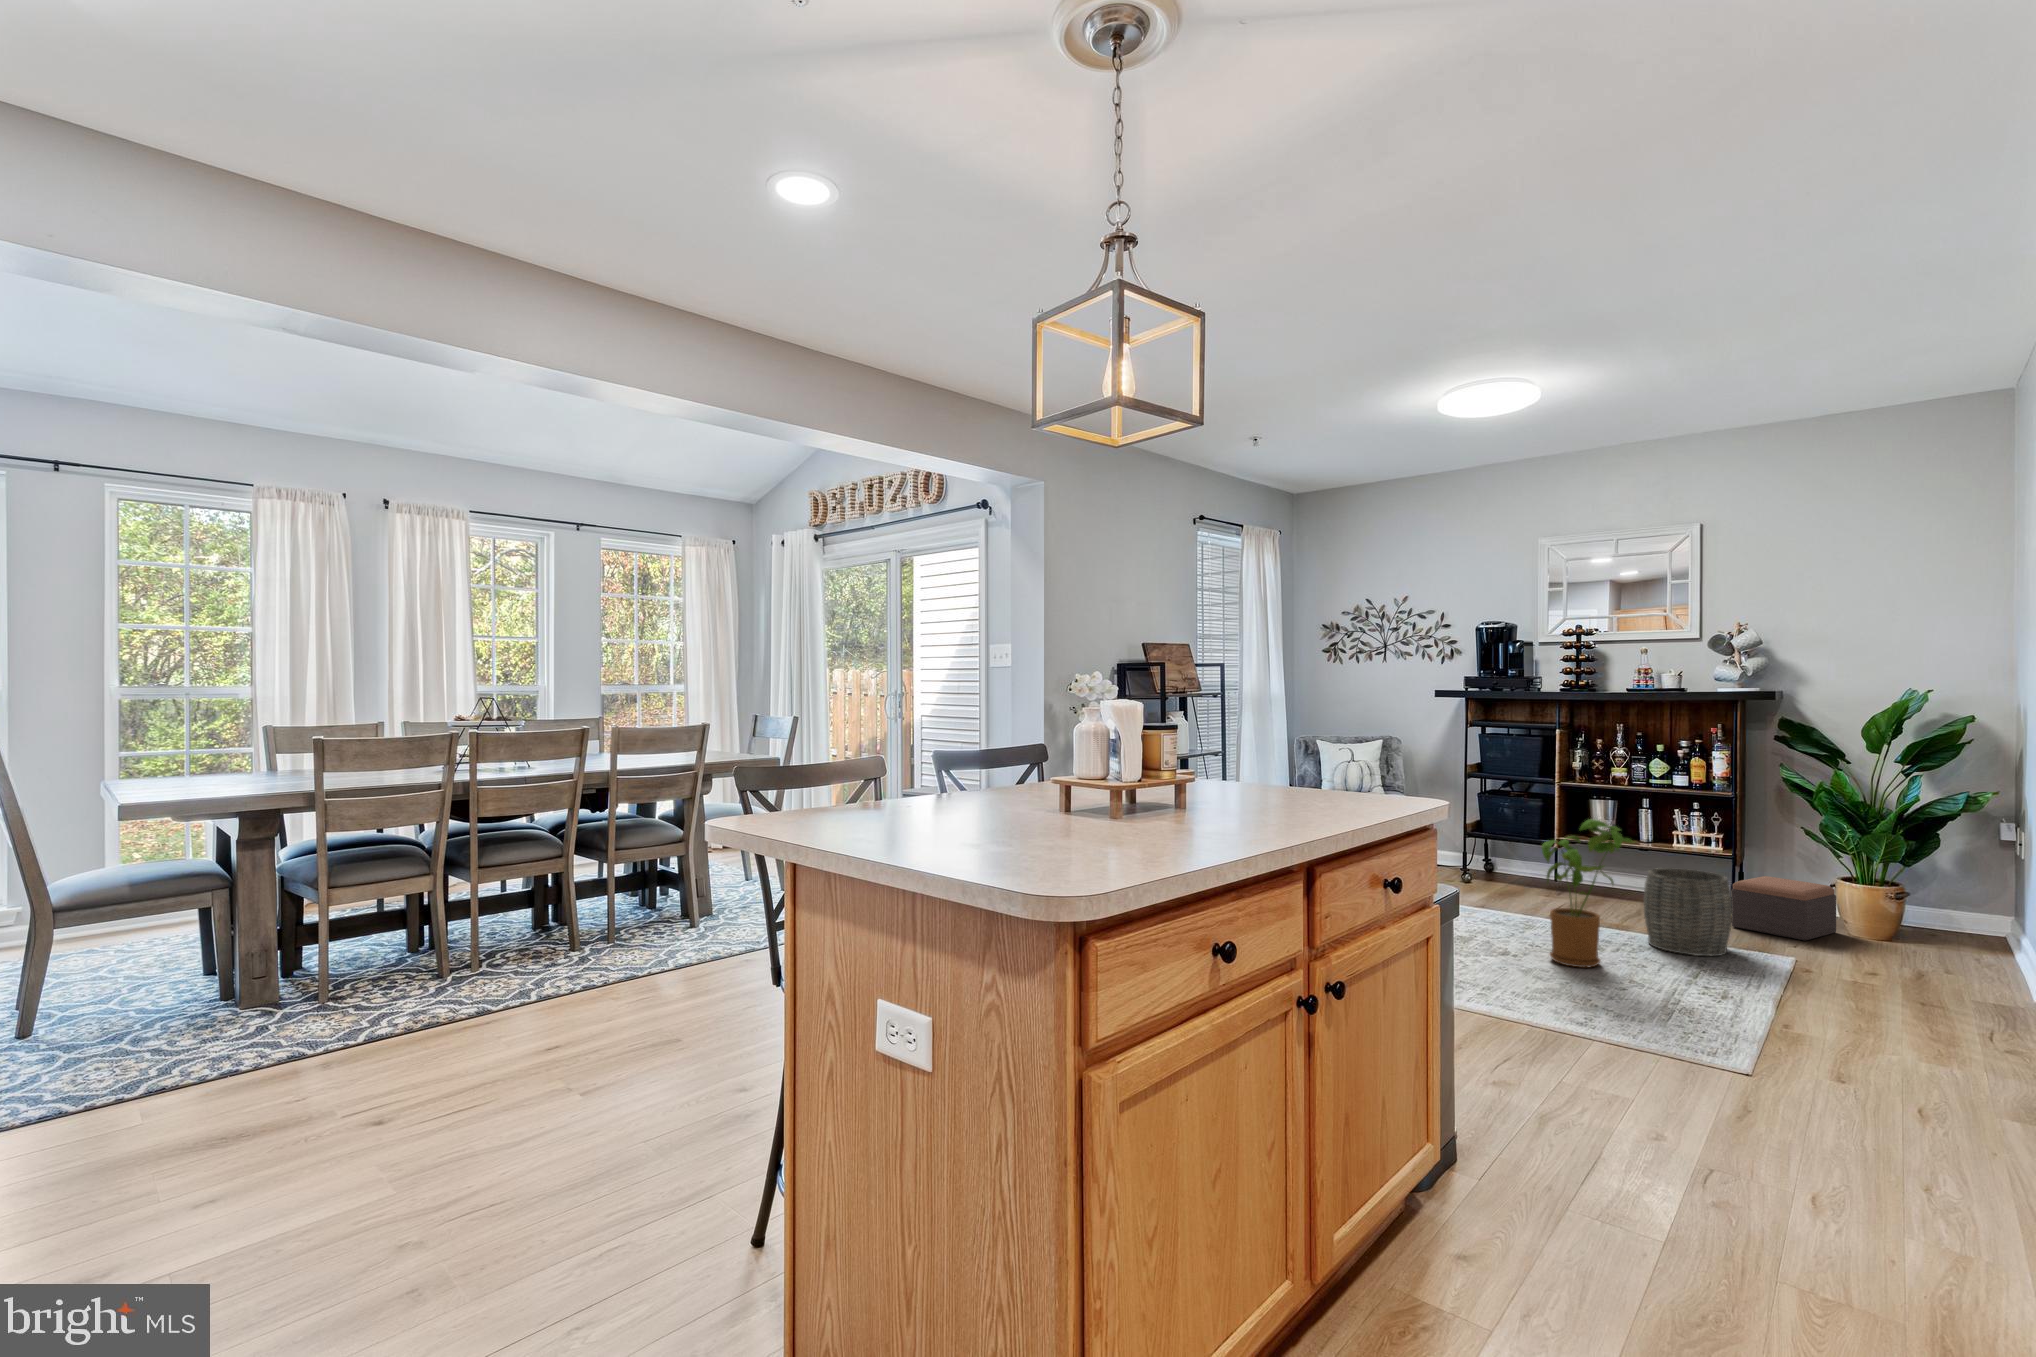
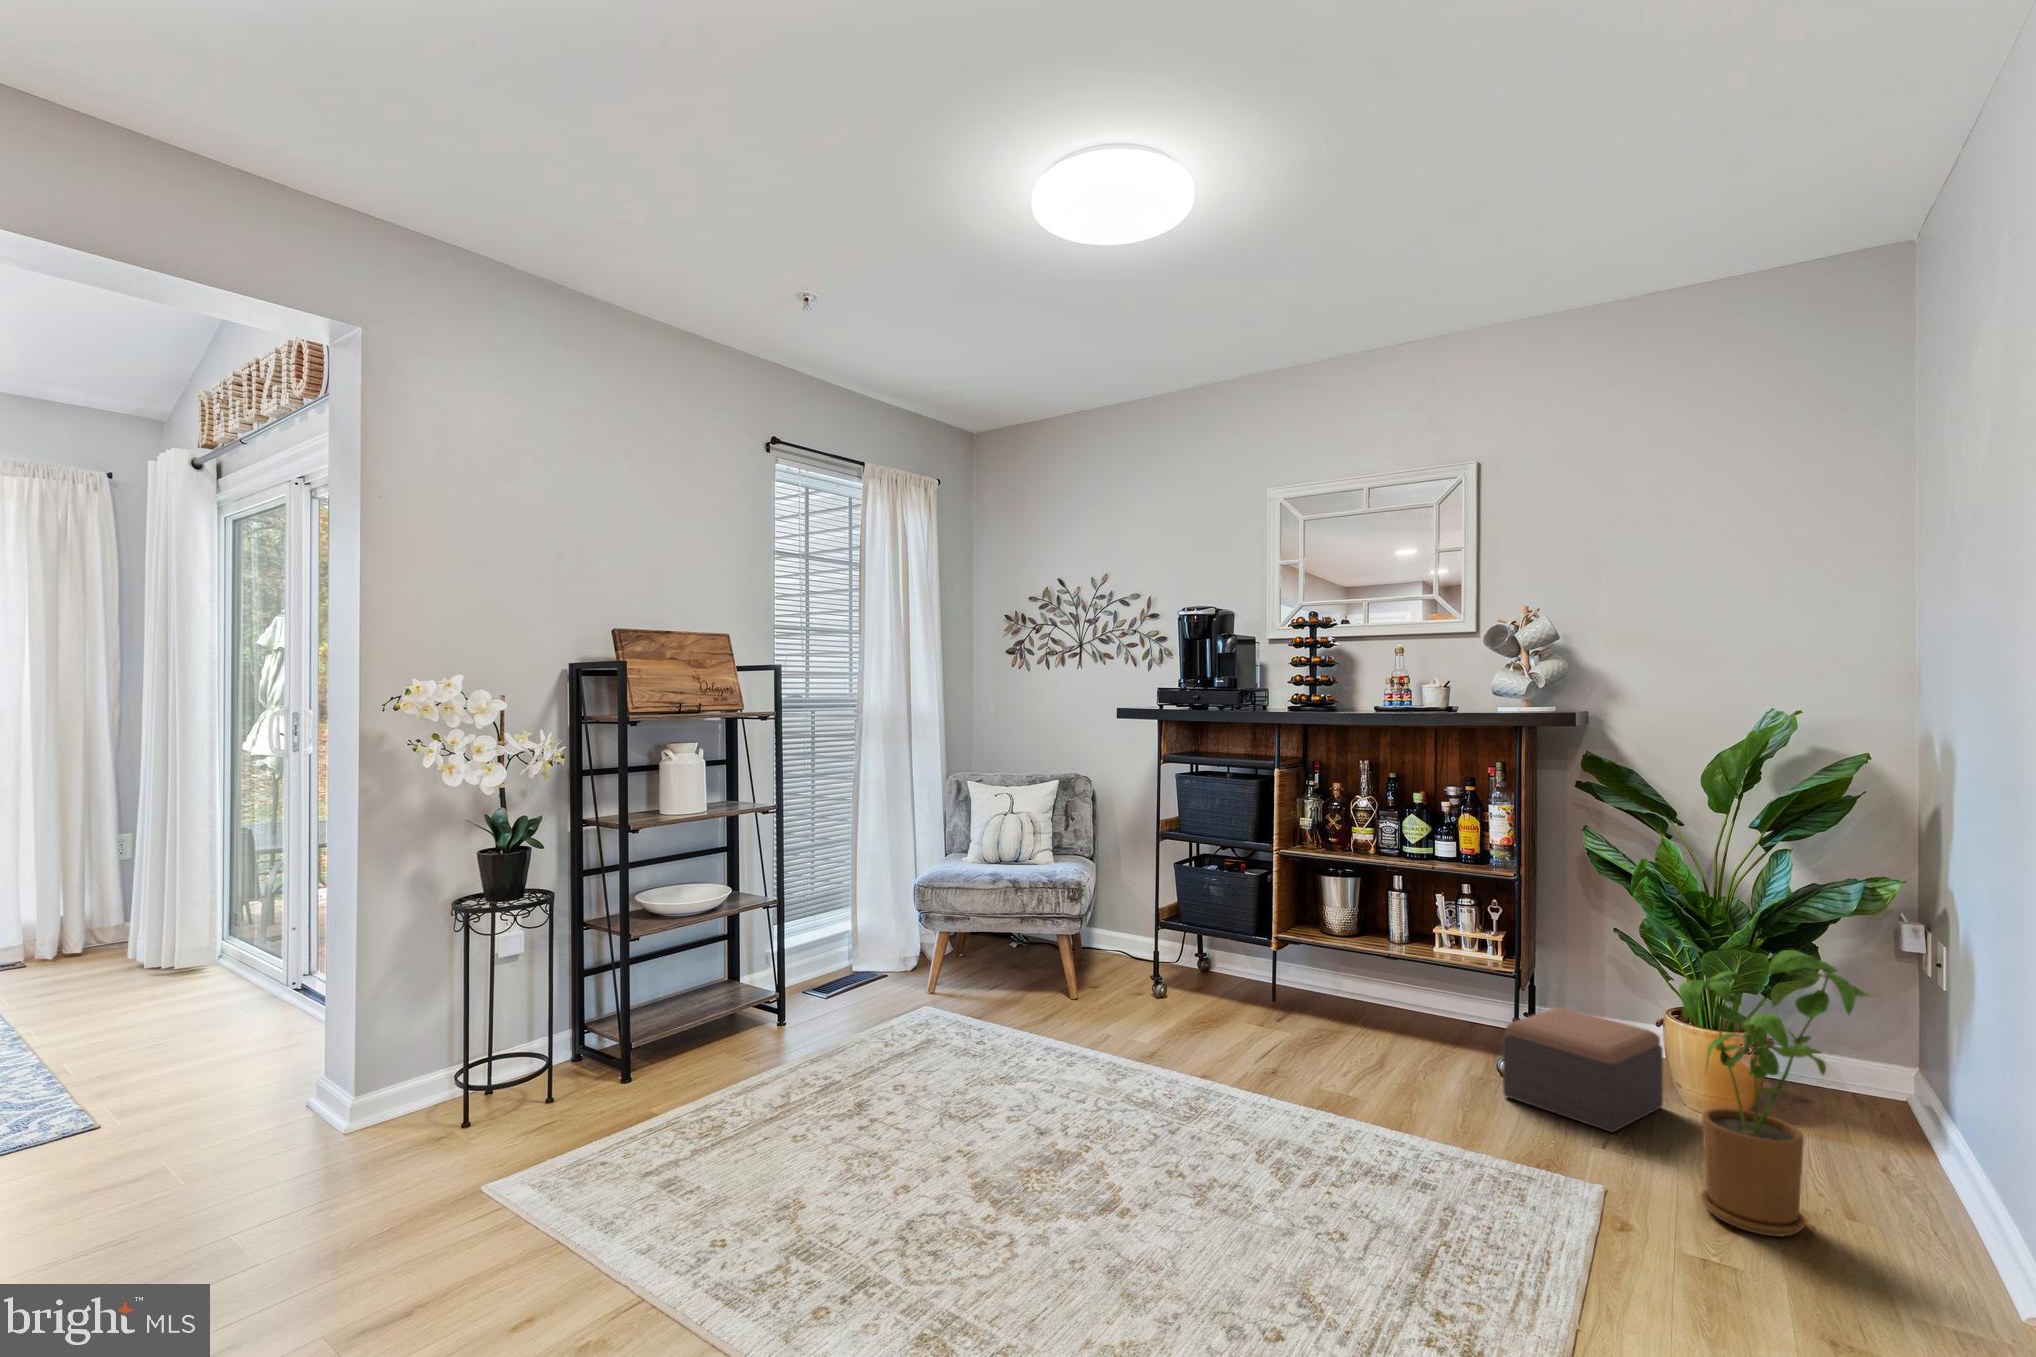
house plant: present [1542,819,1633,968] -> present [1679,950,1872,1236]
woven basket: present [1644,868,1732,956] -> none [1350,1012,1488,1186]

